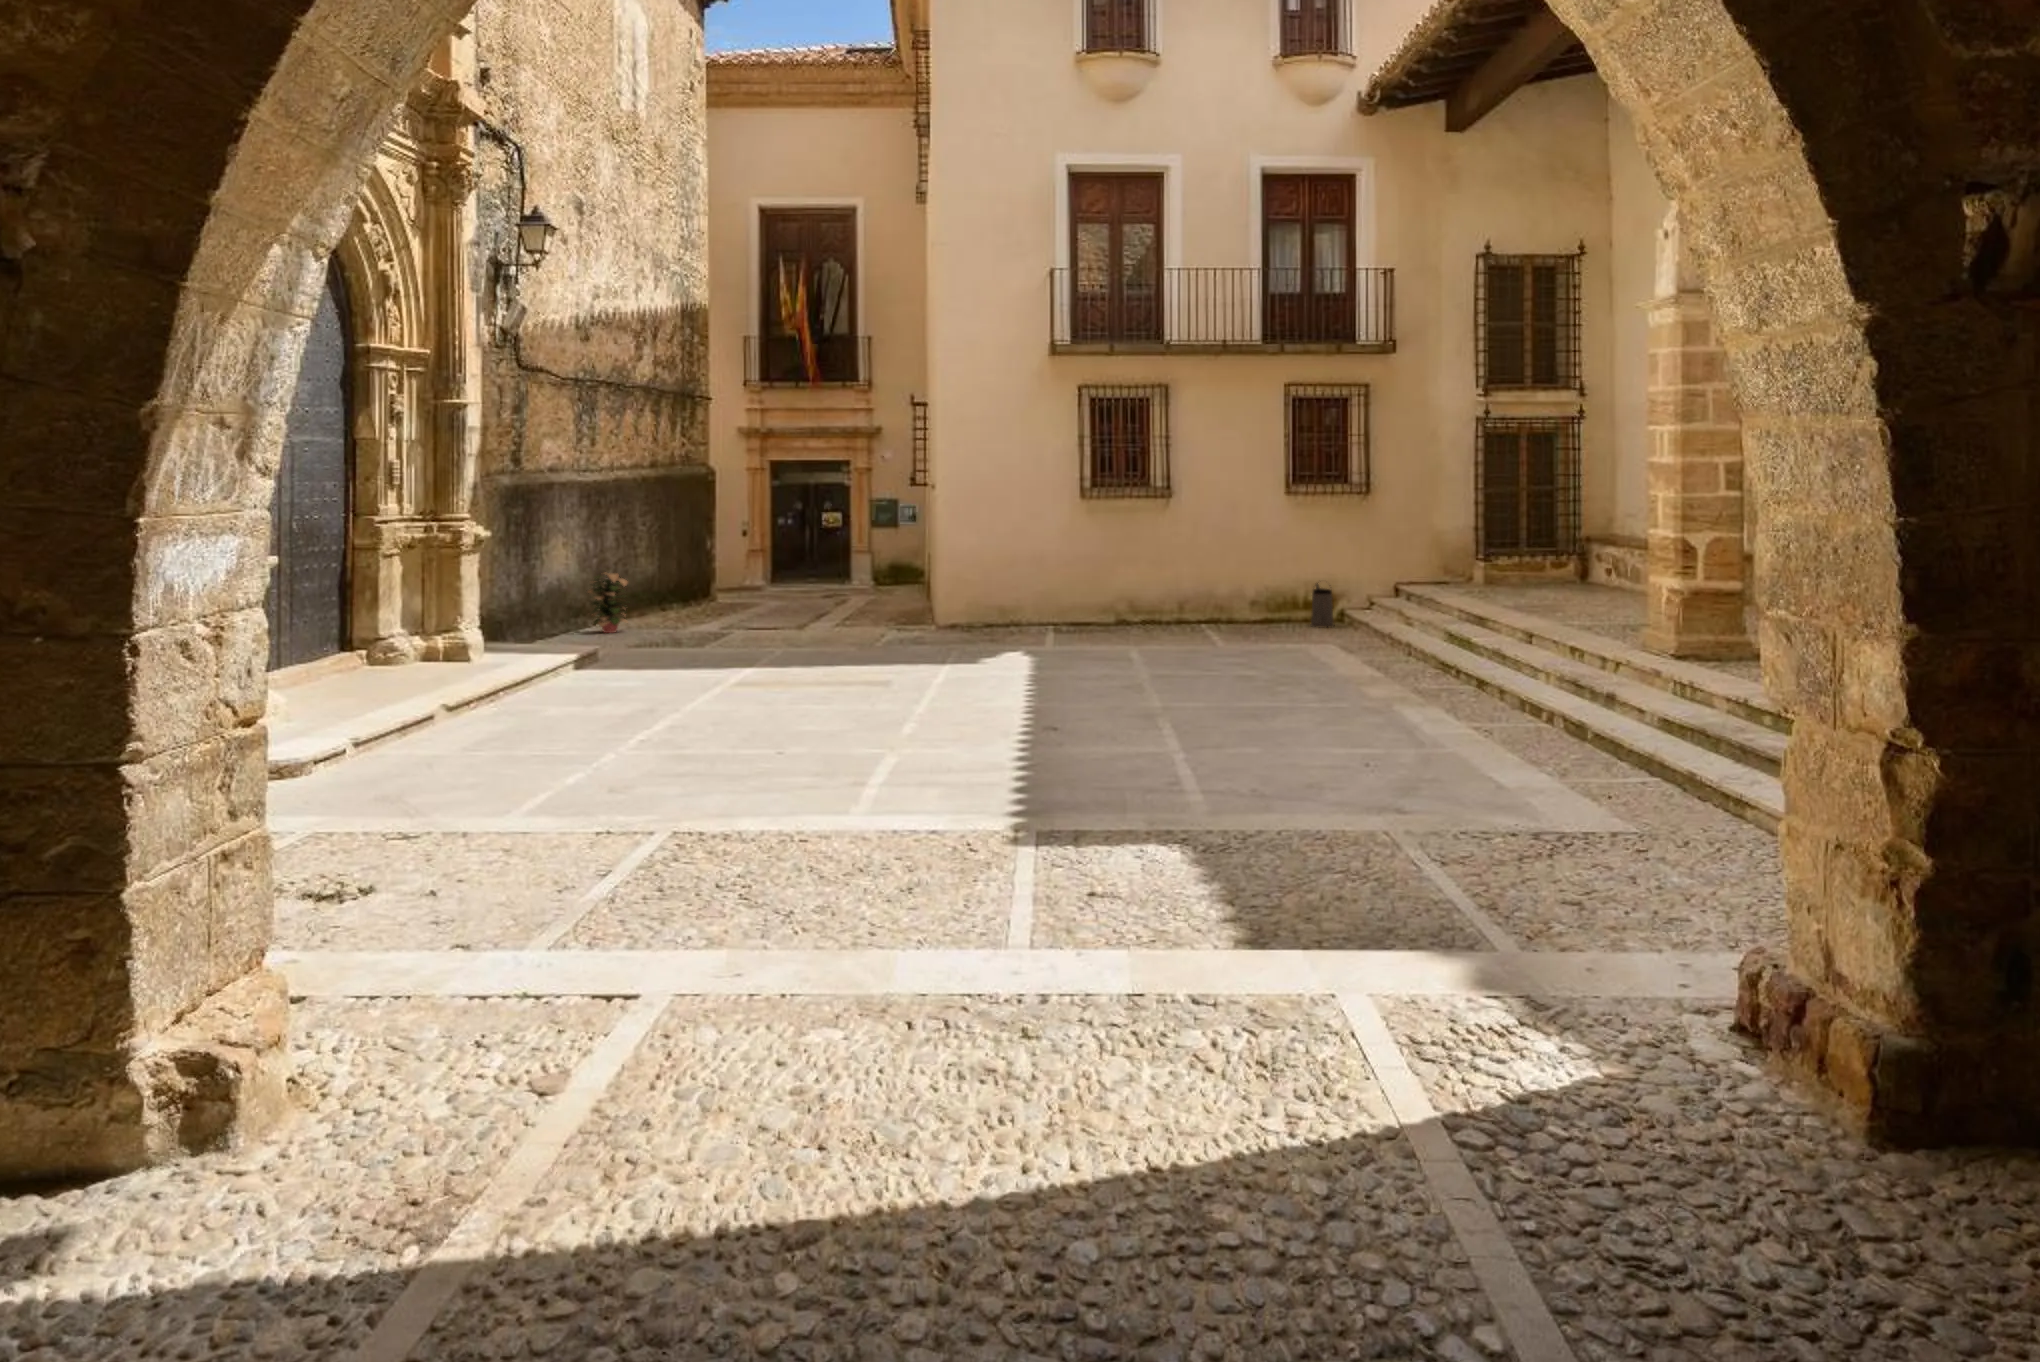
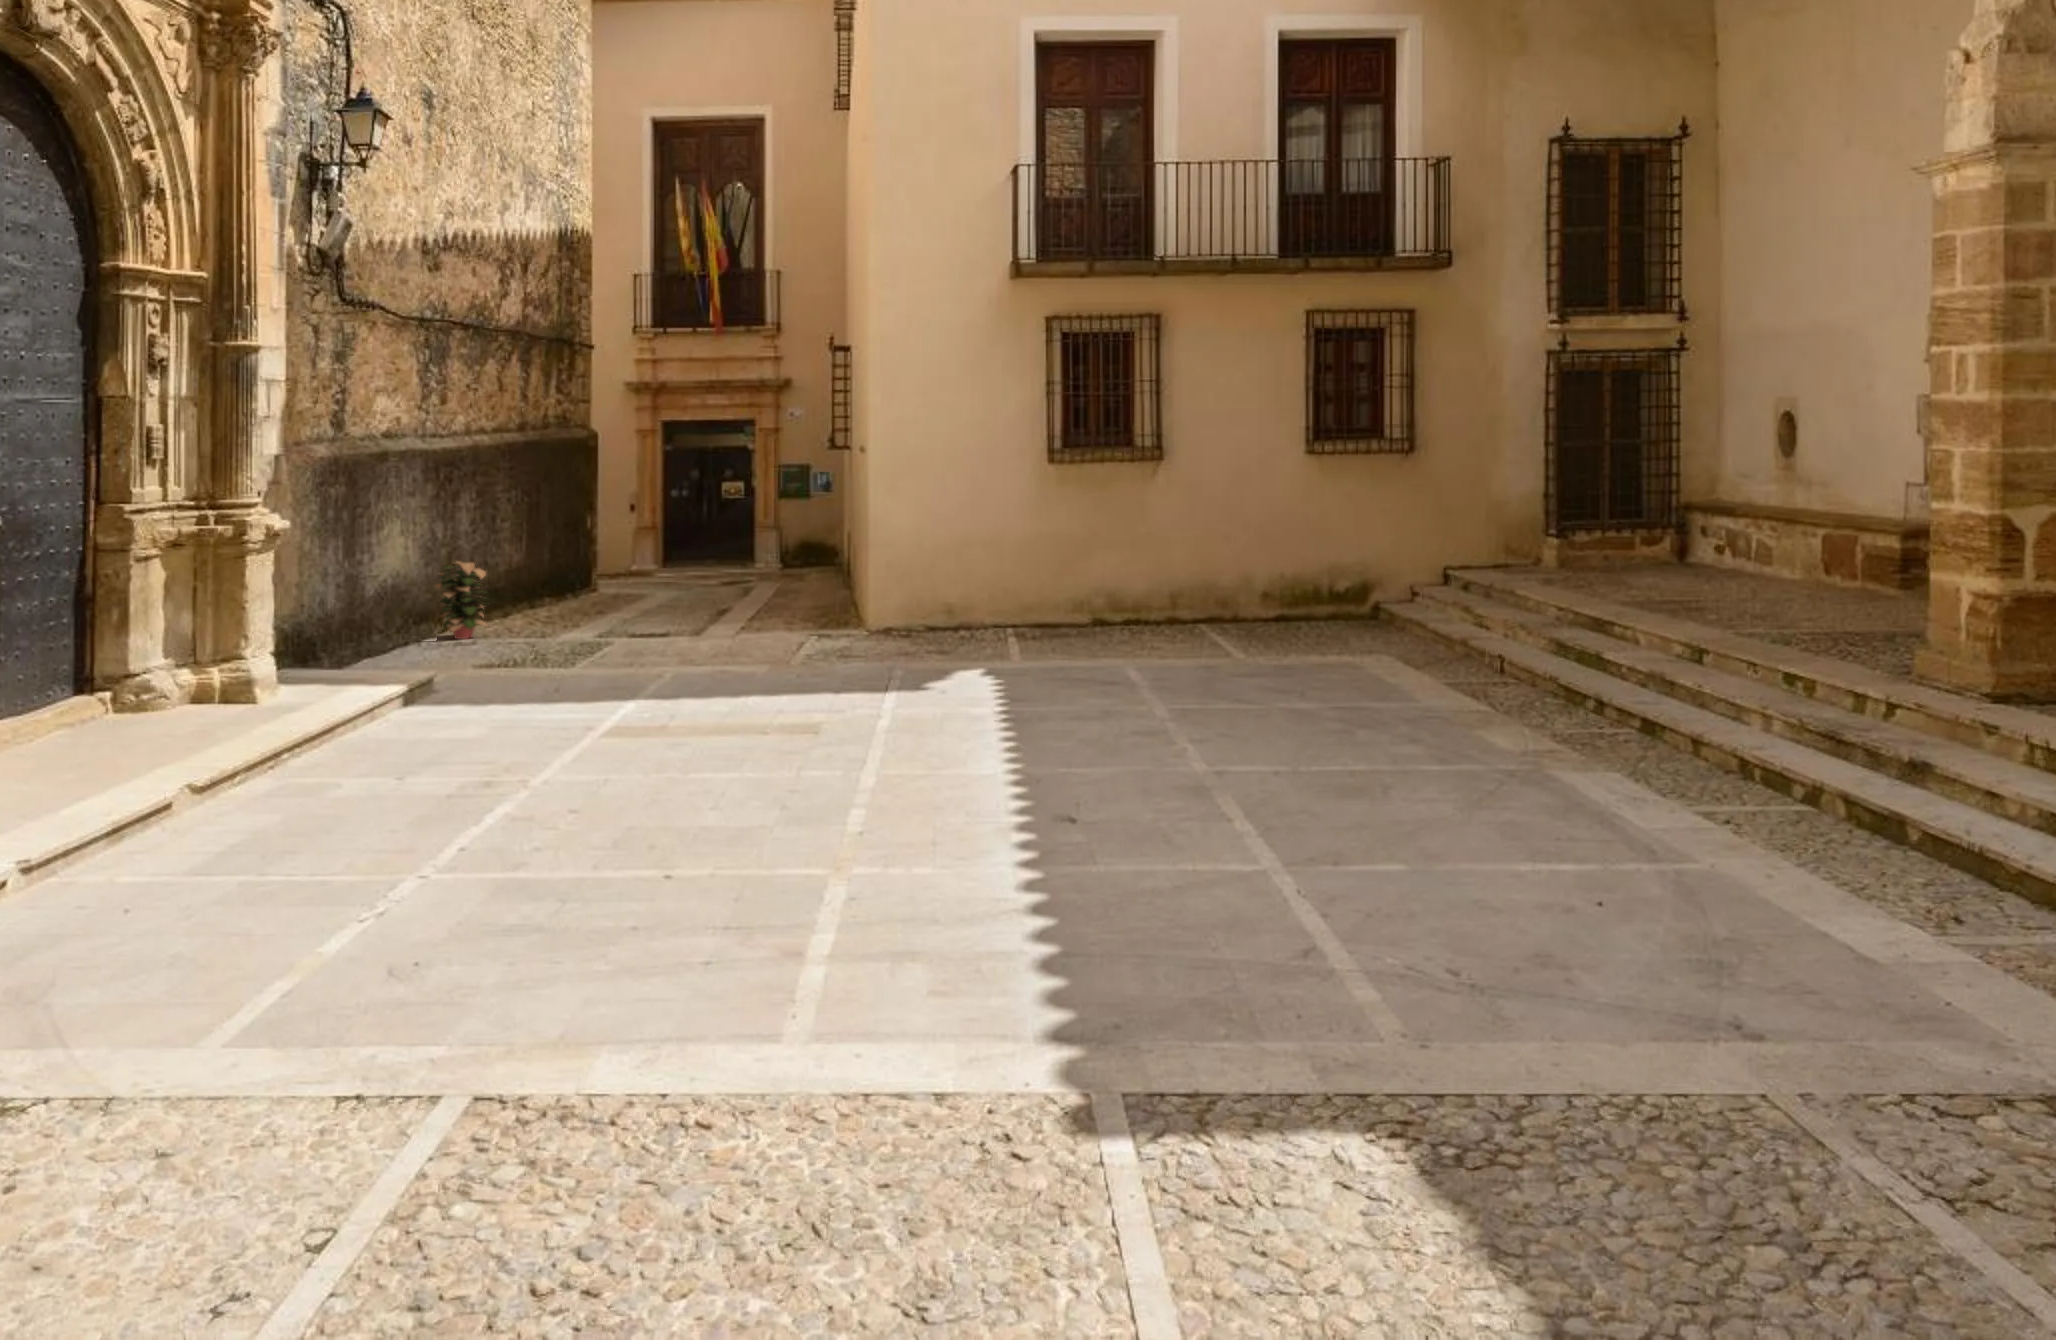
watering can: present [1311,583,1334,628] -> none [1355,561,1387,622]

